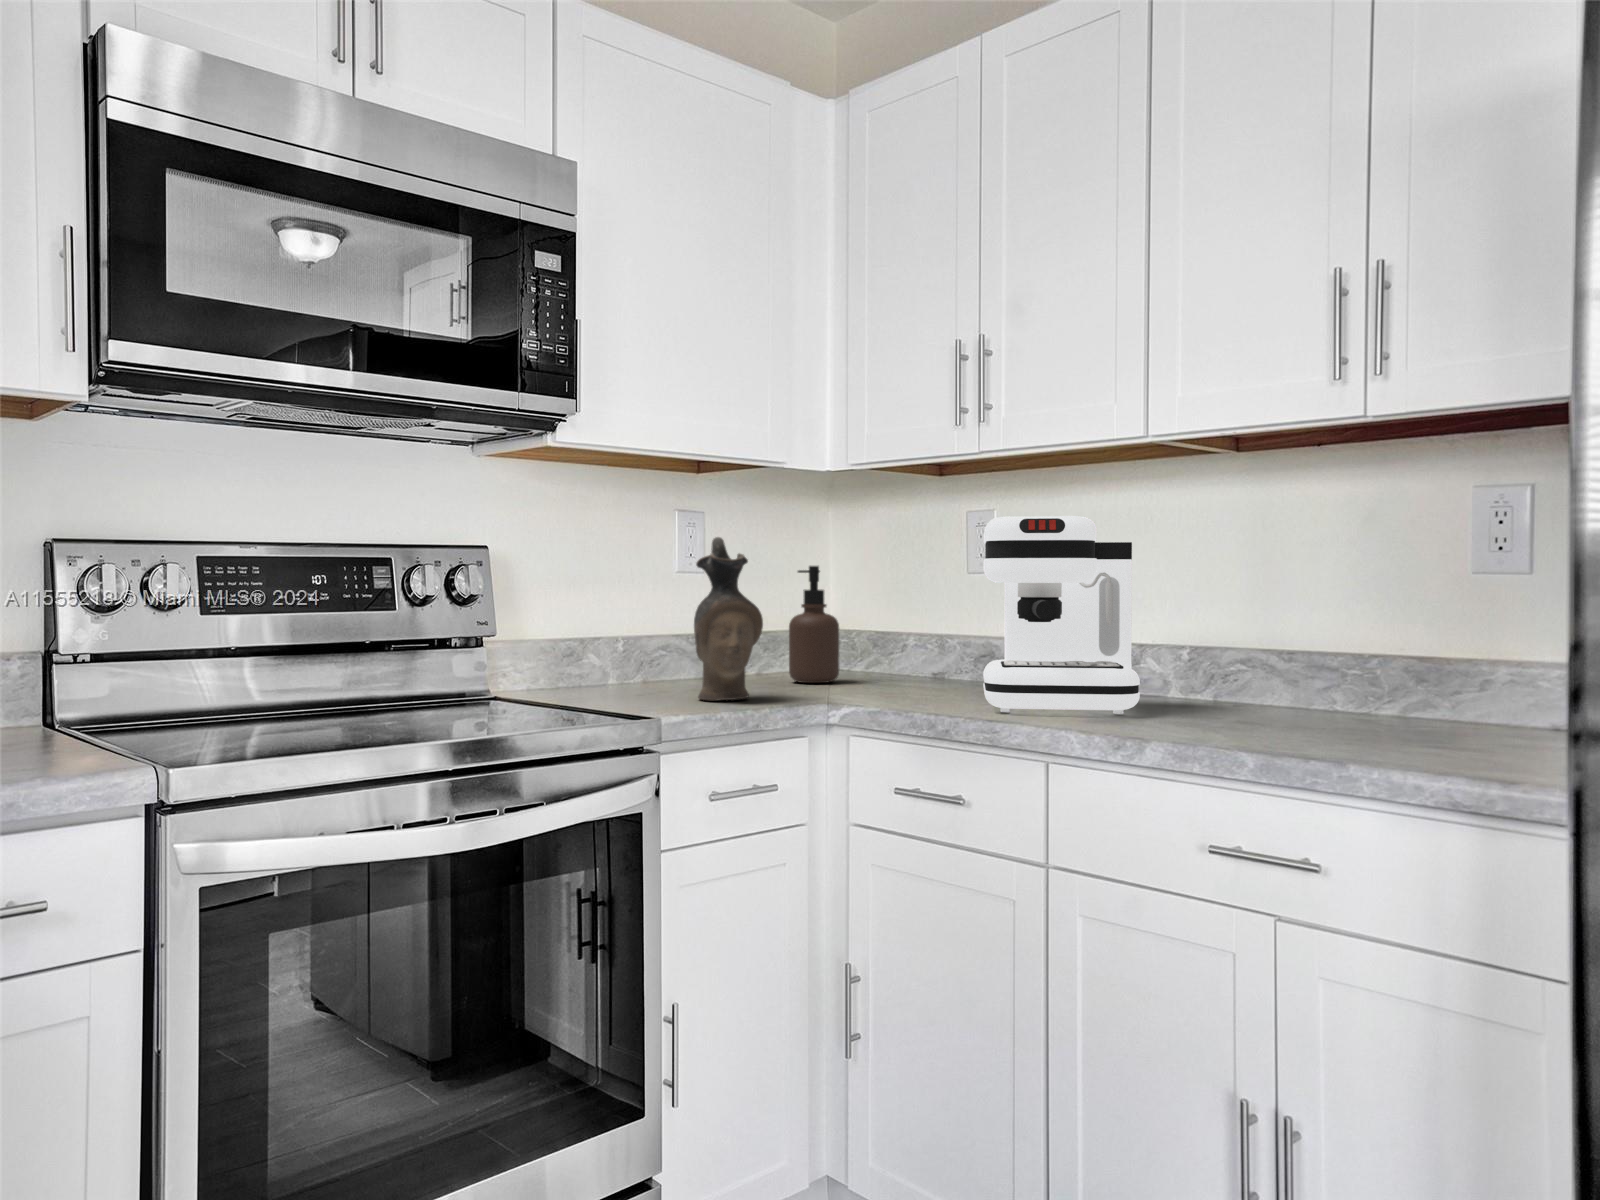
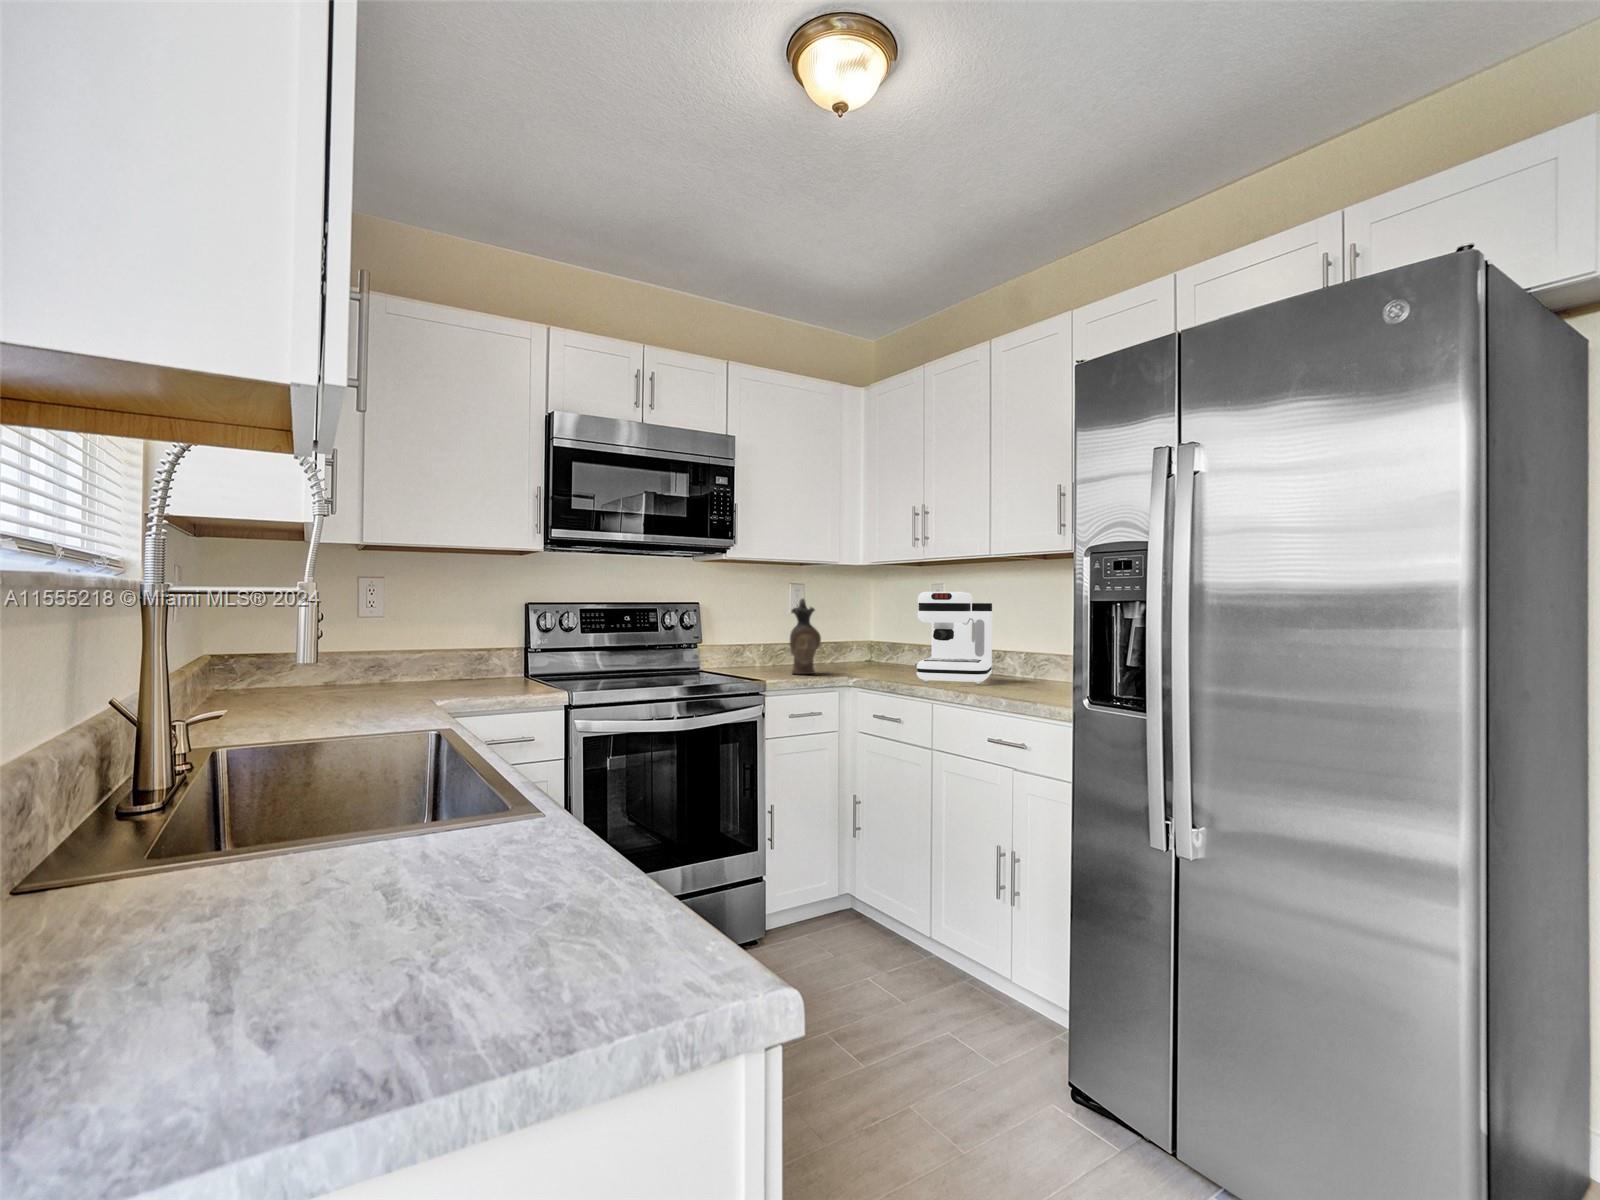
soap dispenser: present [789,566,839,683] -> none [843,610,868,668]

